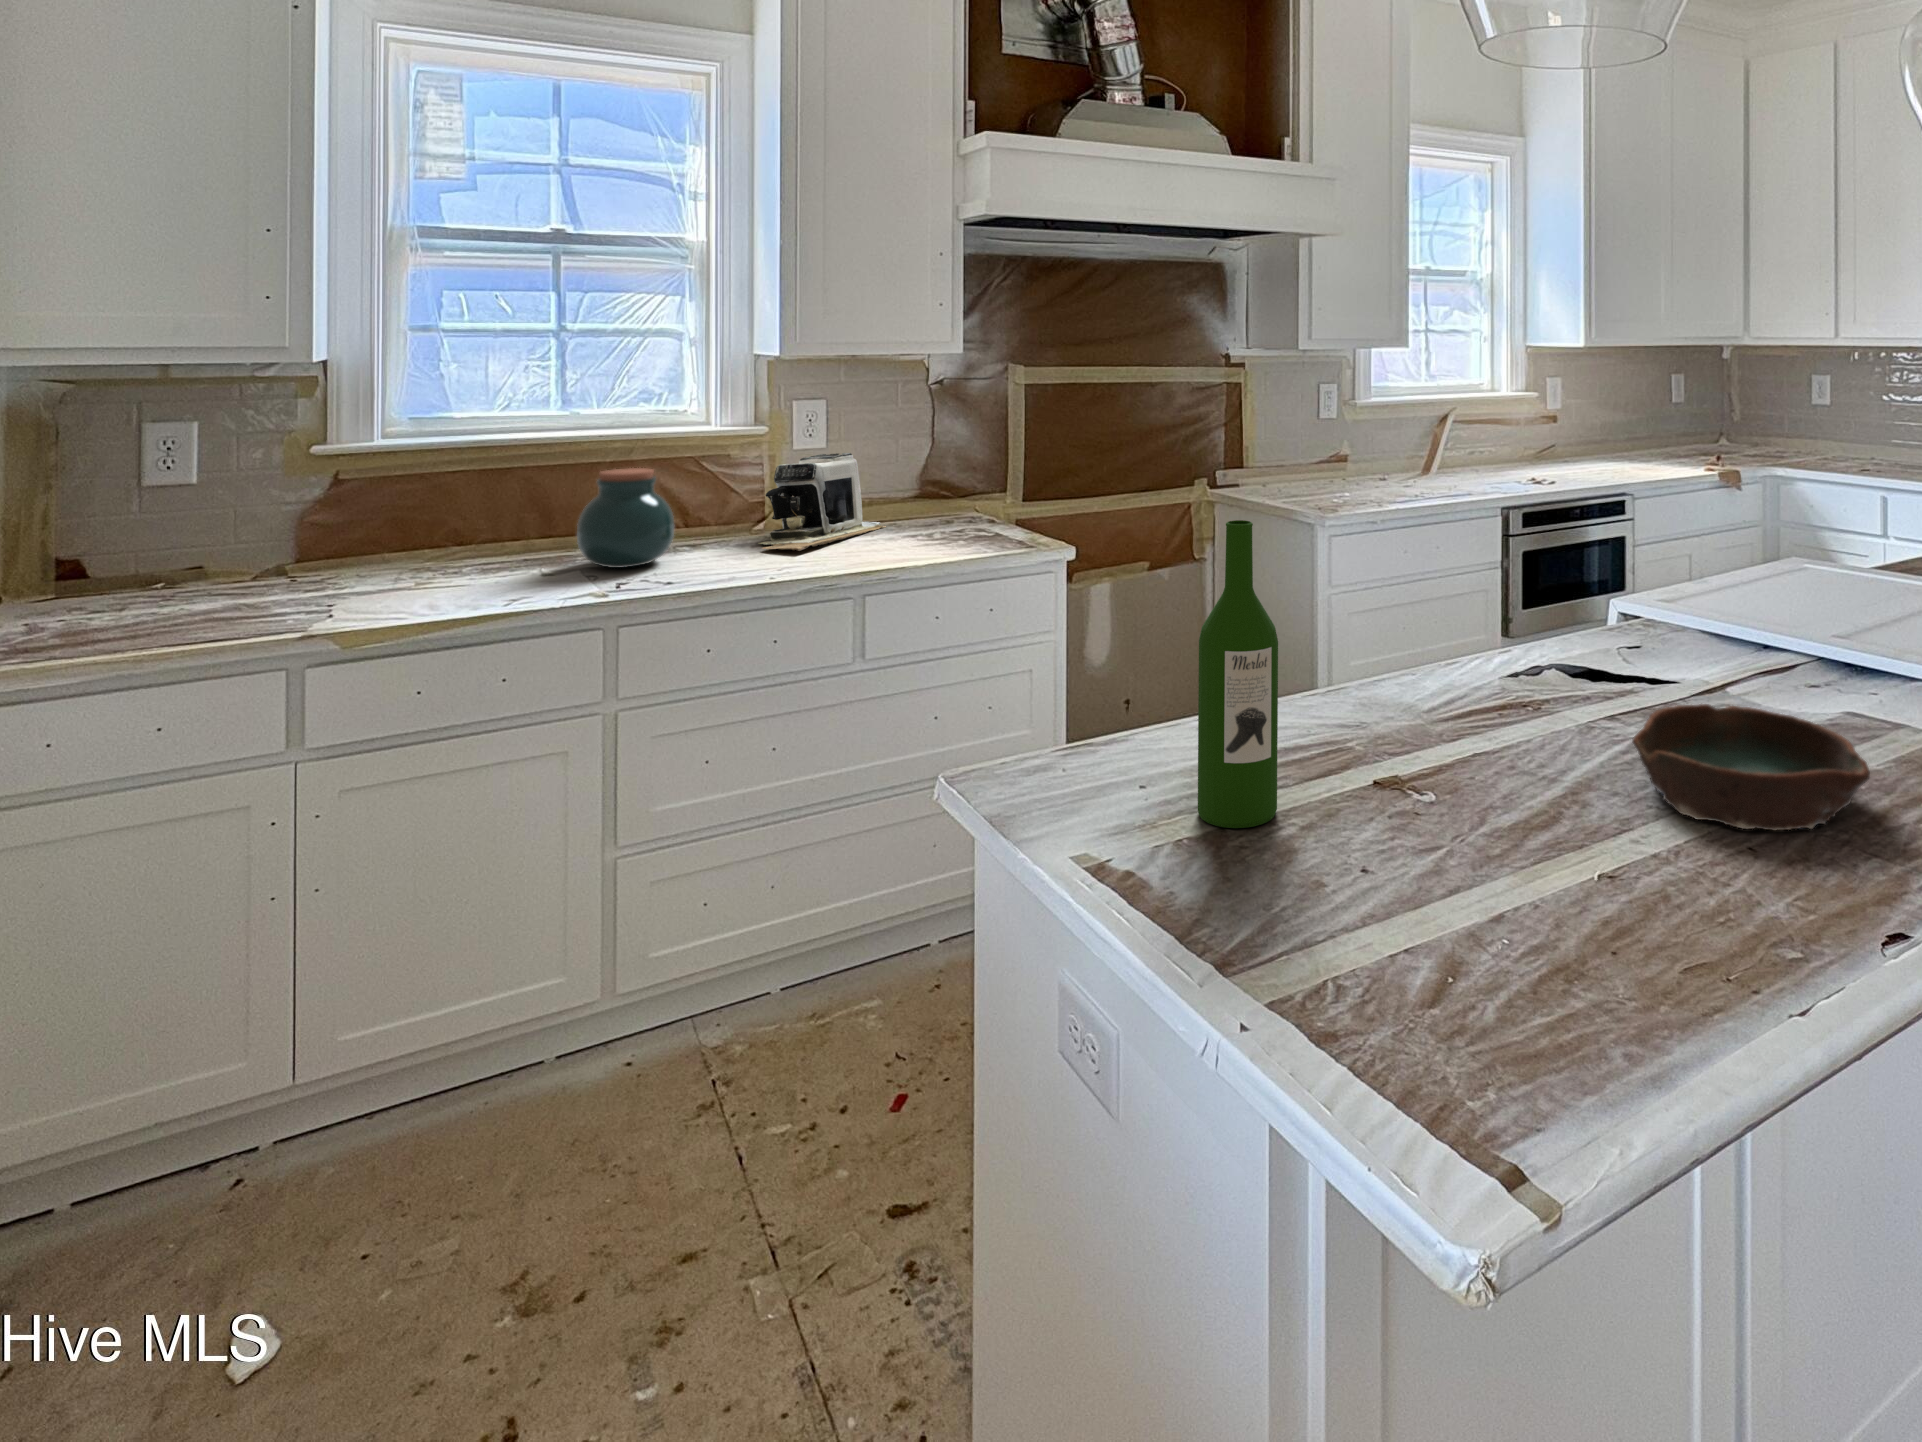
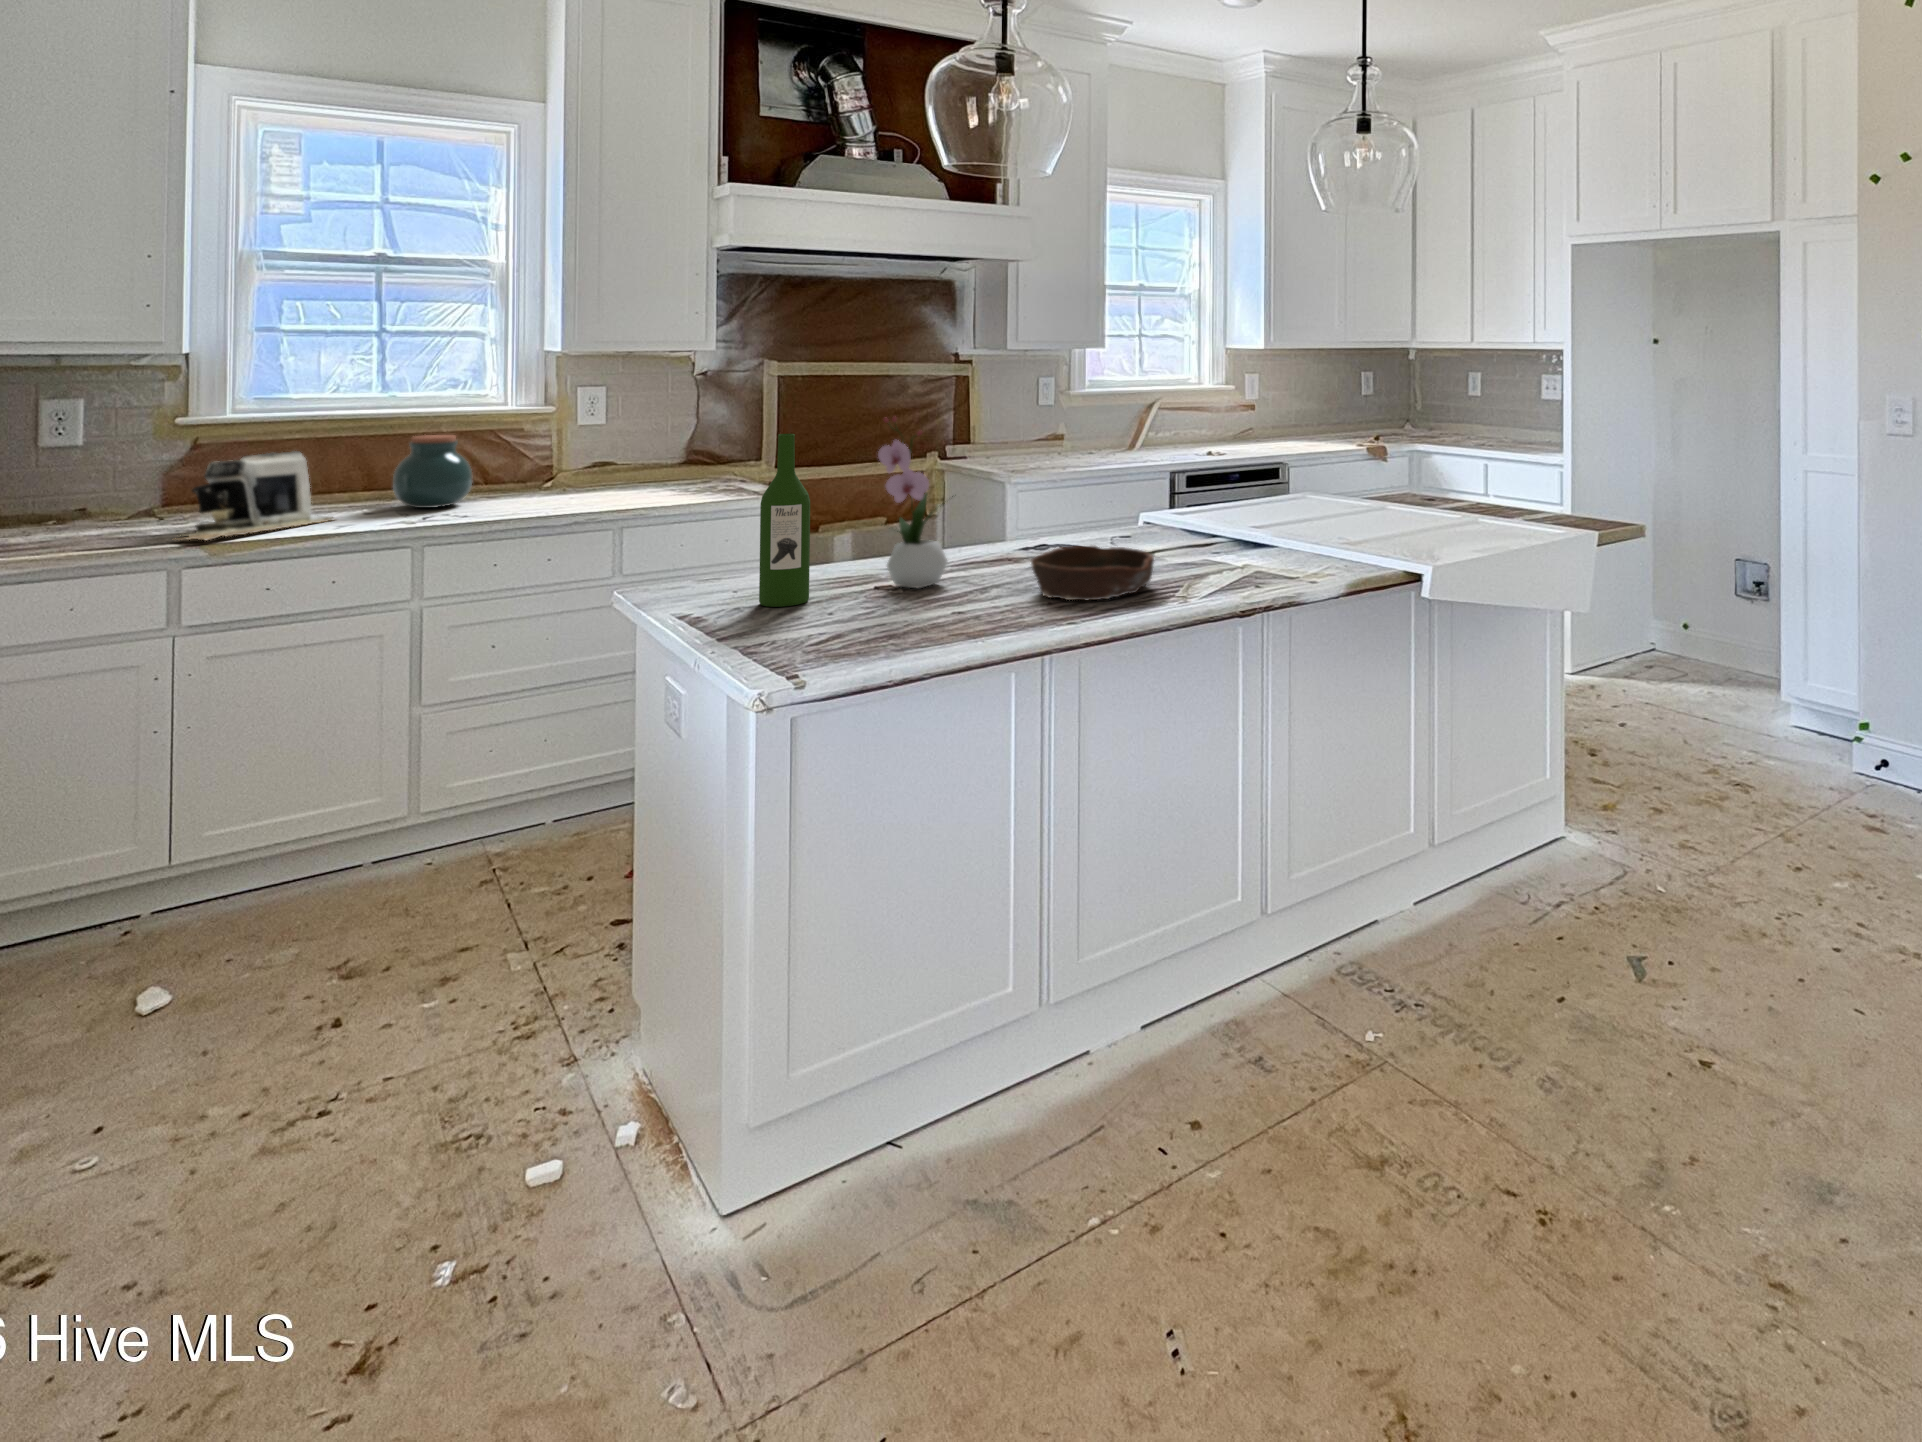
coffee maker: present [759,453,886,551] -> present [175,451,334,540]
flower arrangement: none [1369,486,1480,781] -> present [878,417,953,588]

